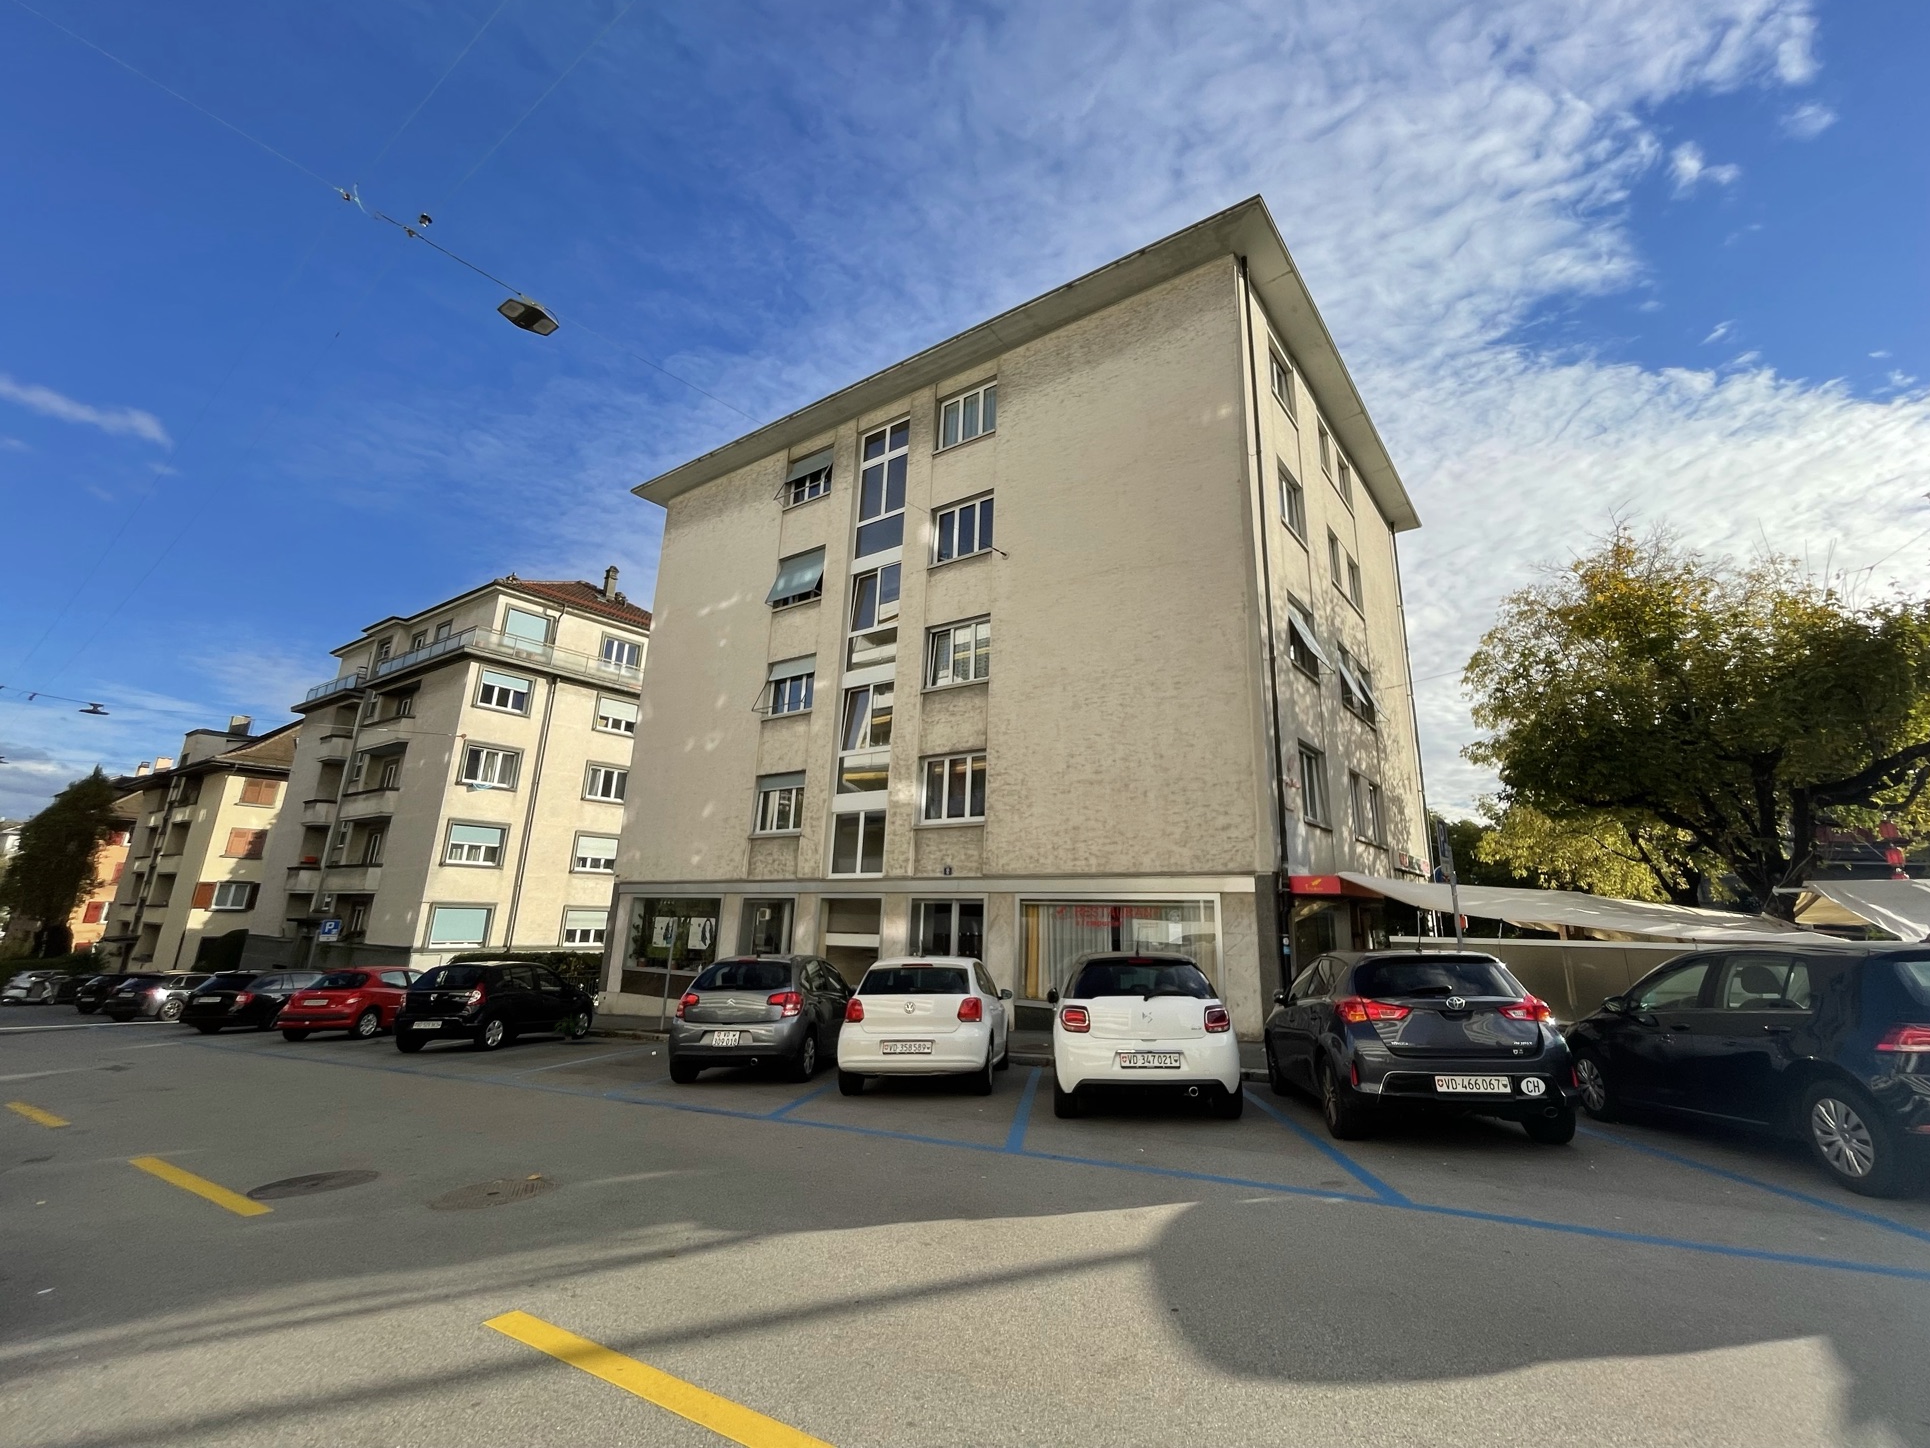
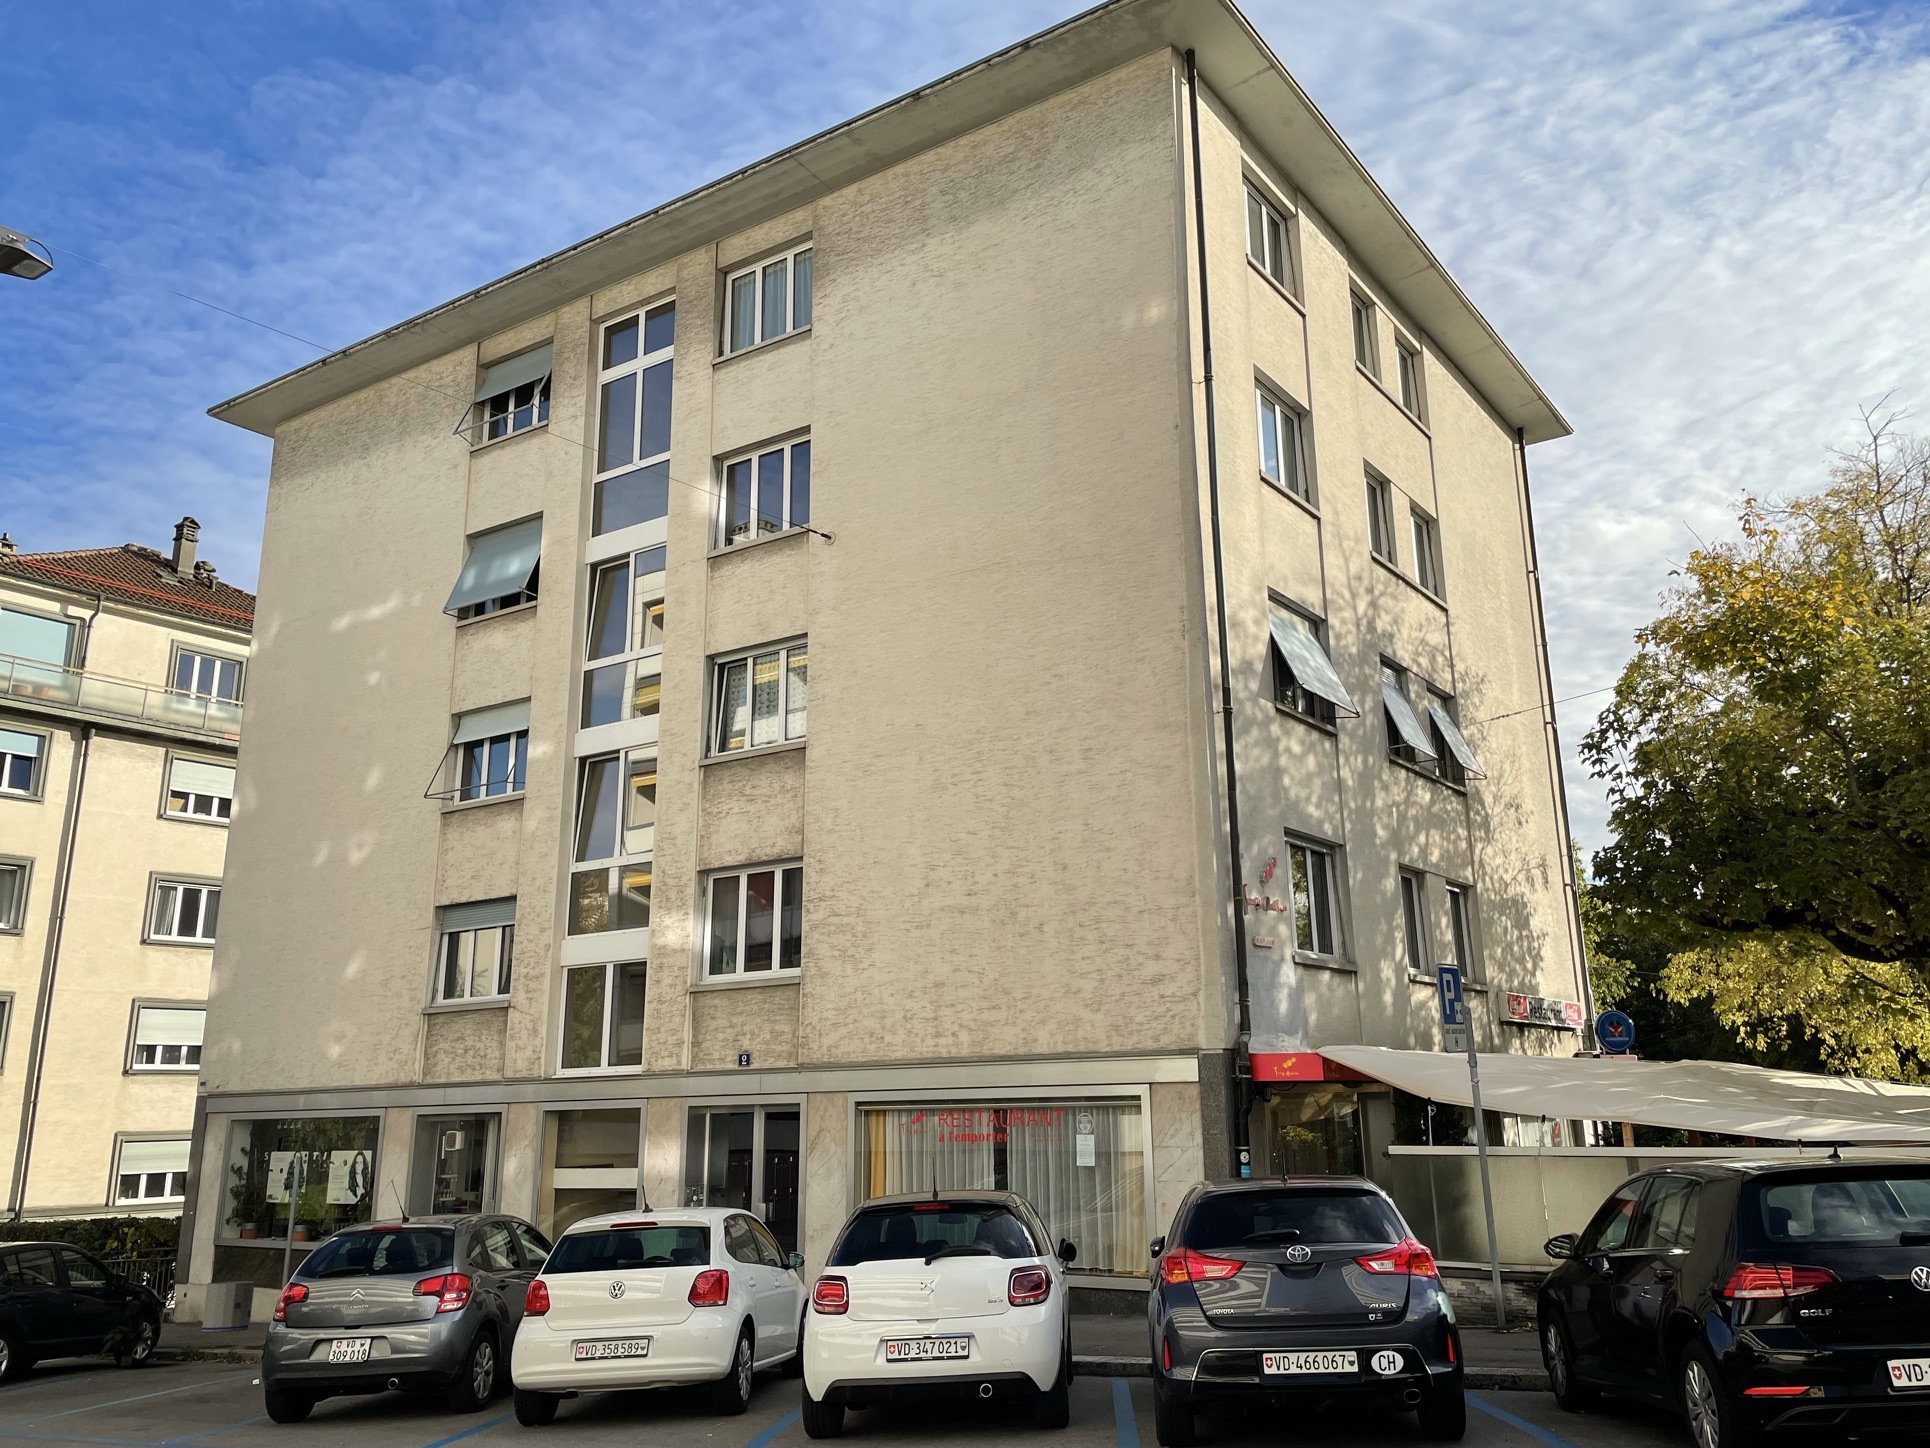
trash can: none [612,994,644,1023] -> present [201,1282,254,1332]

